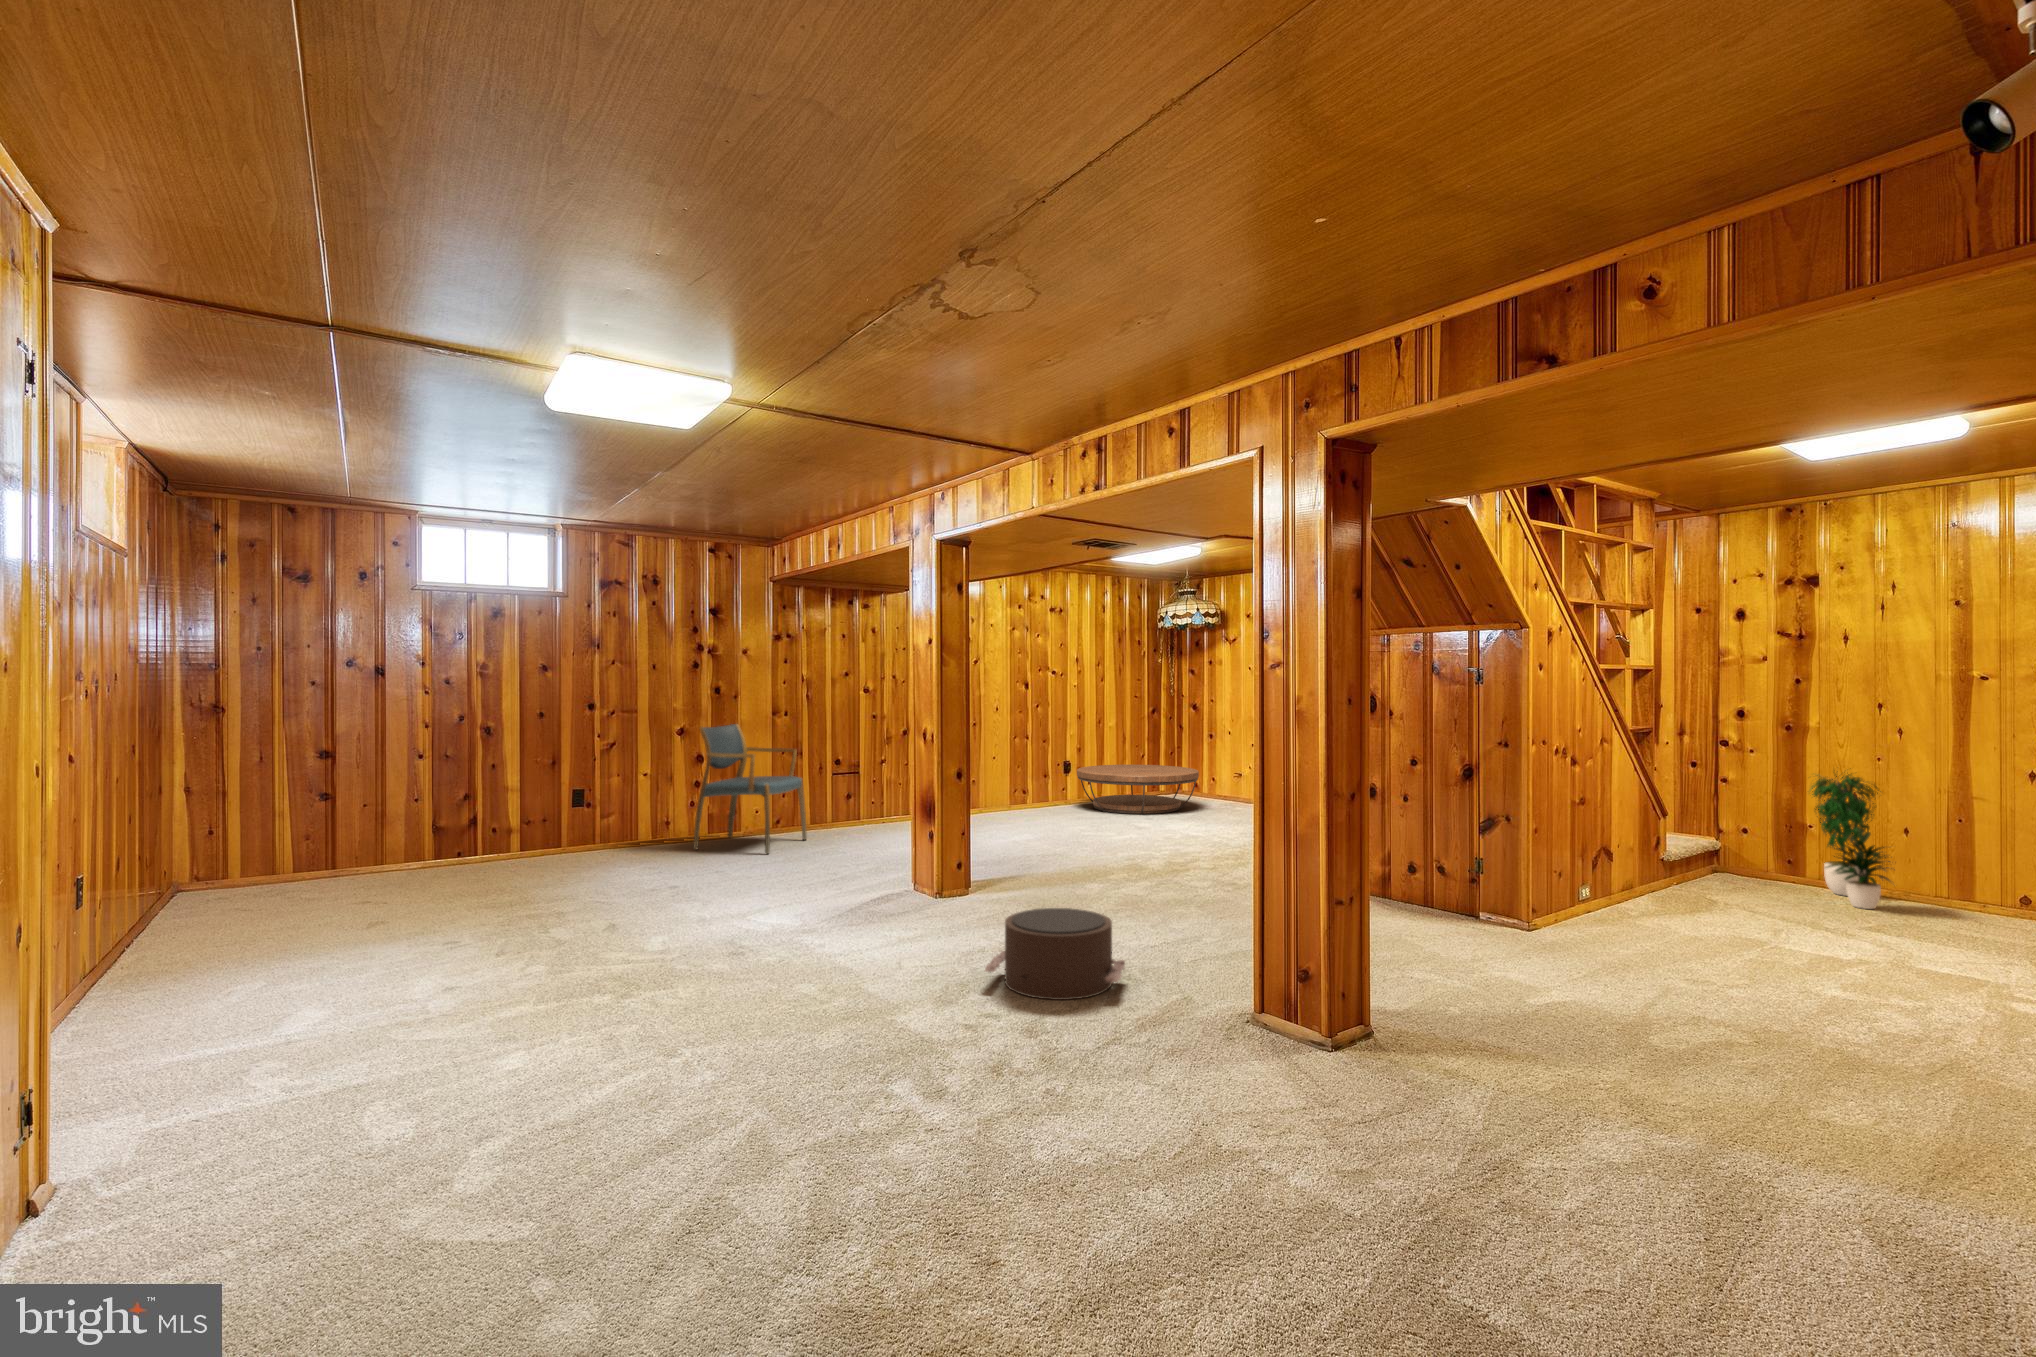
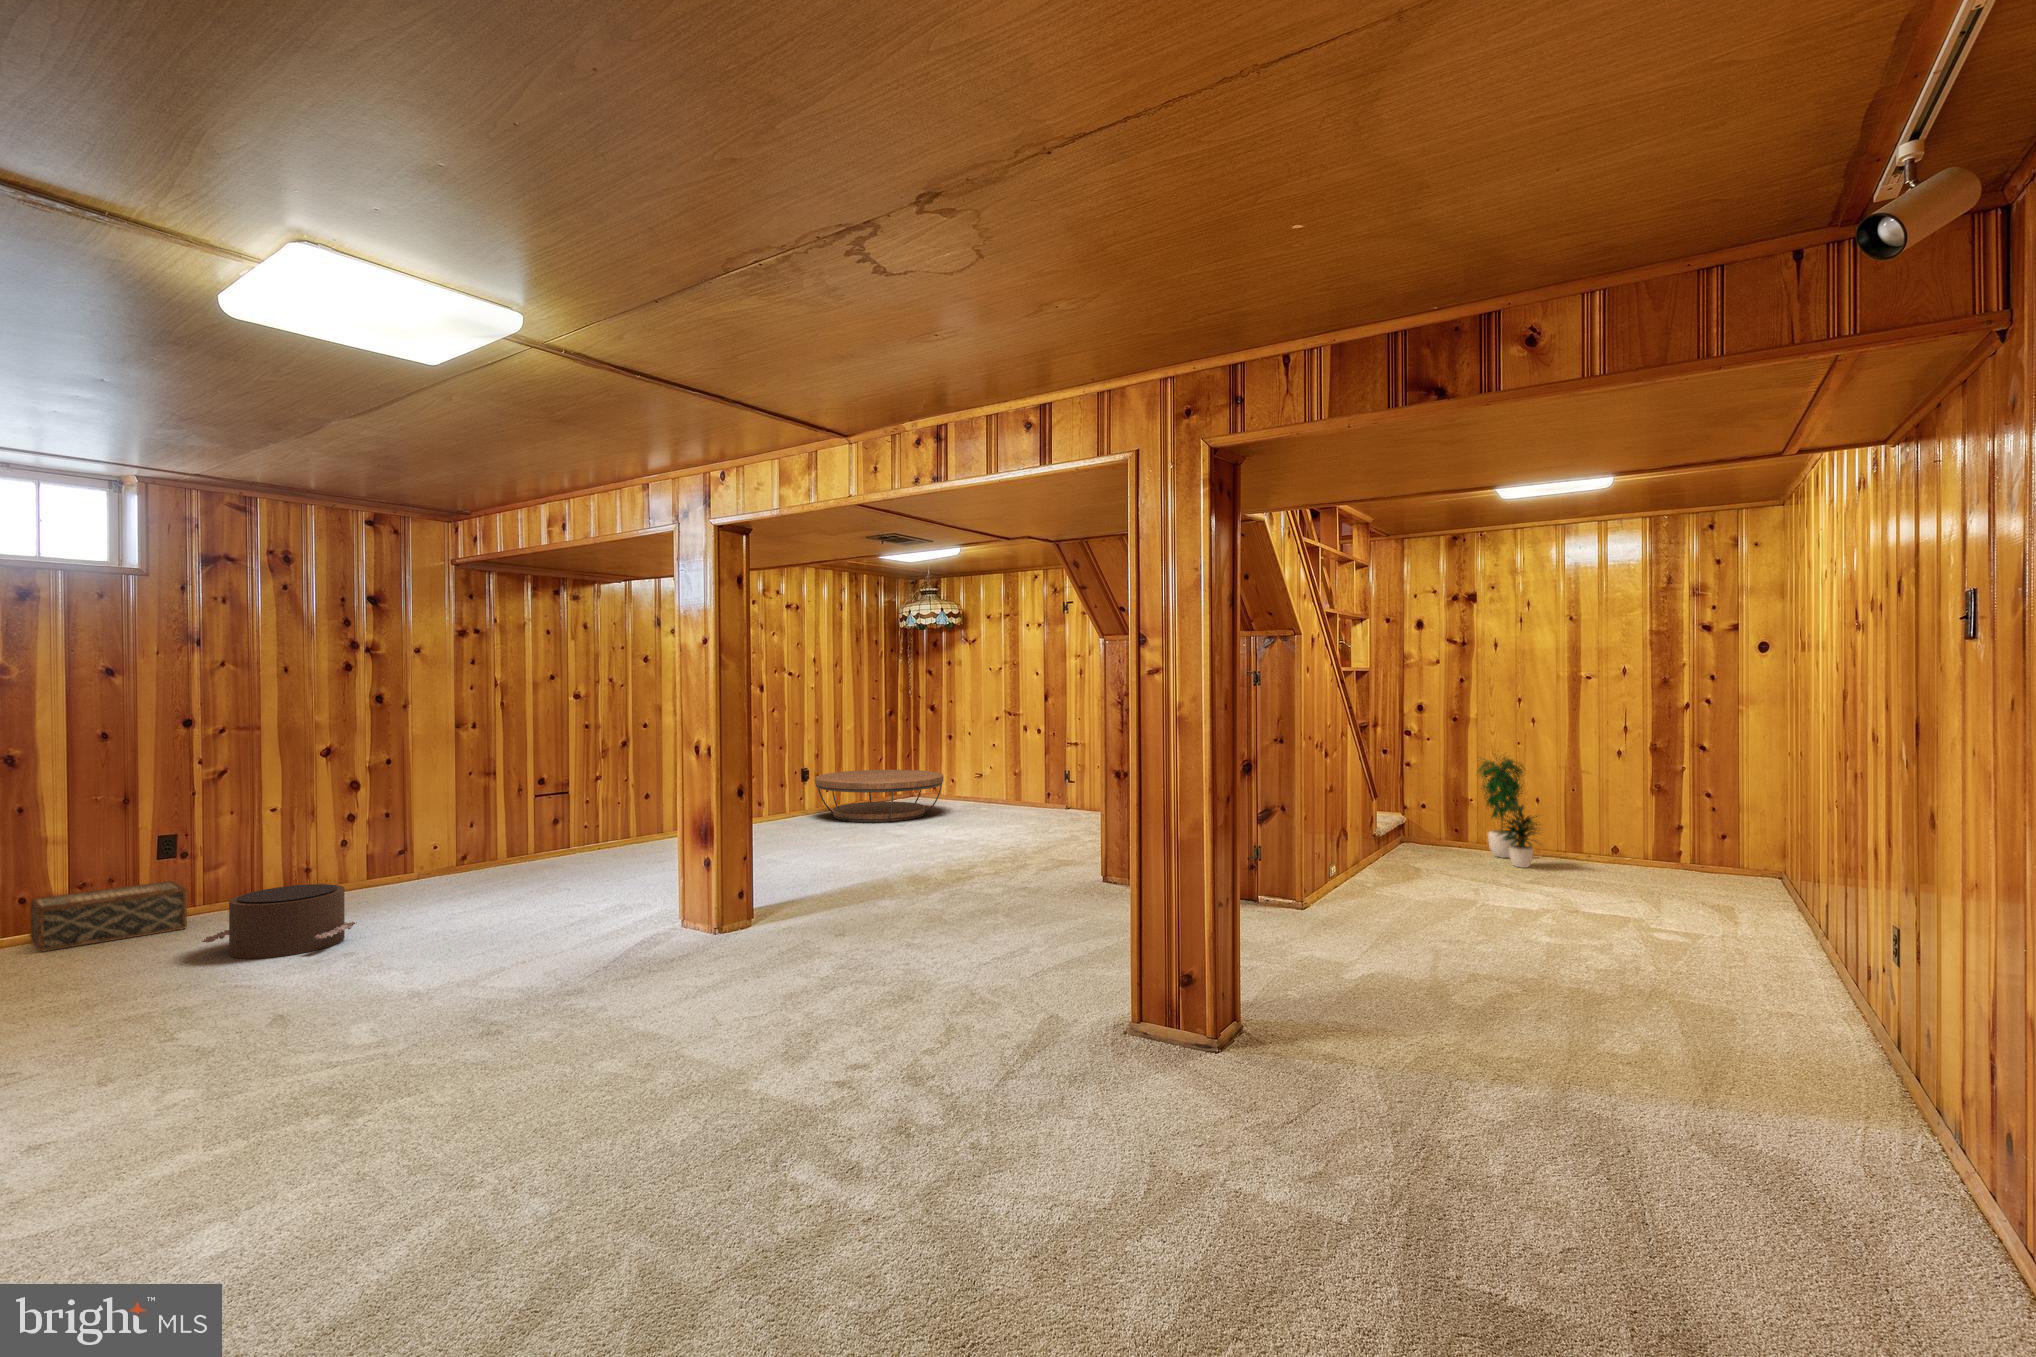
armchair: present [694,724,807,854] -> none [353,740,508,902]
woven basket: none [496,823,586,867] -> present [30,881,187,952]
pouf: present [985,908,1125,1000] -> present [202,884,356,959]

